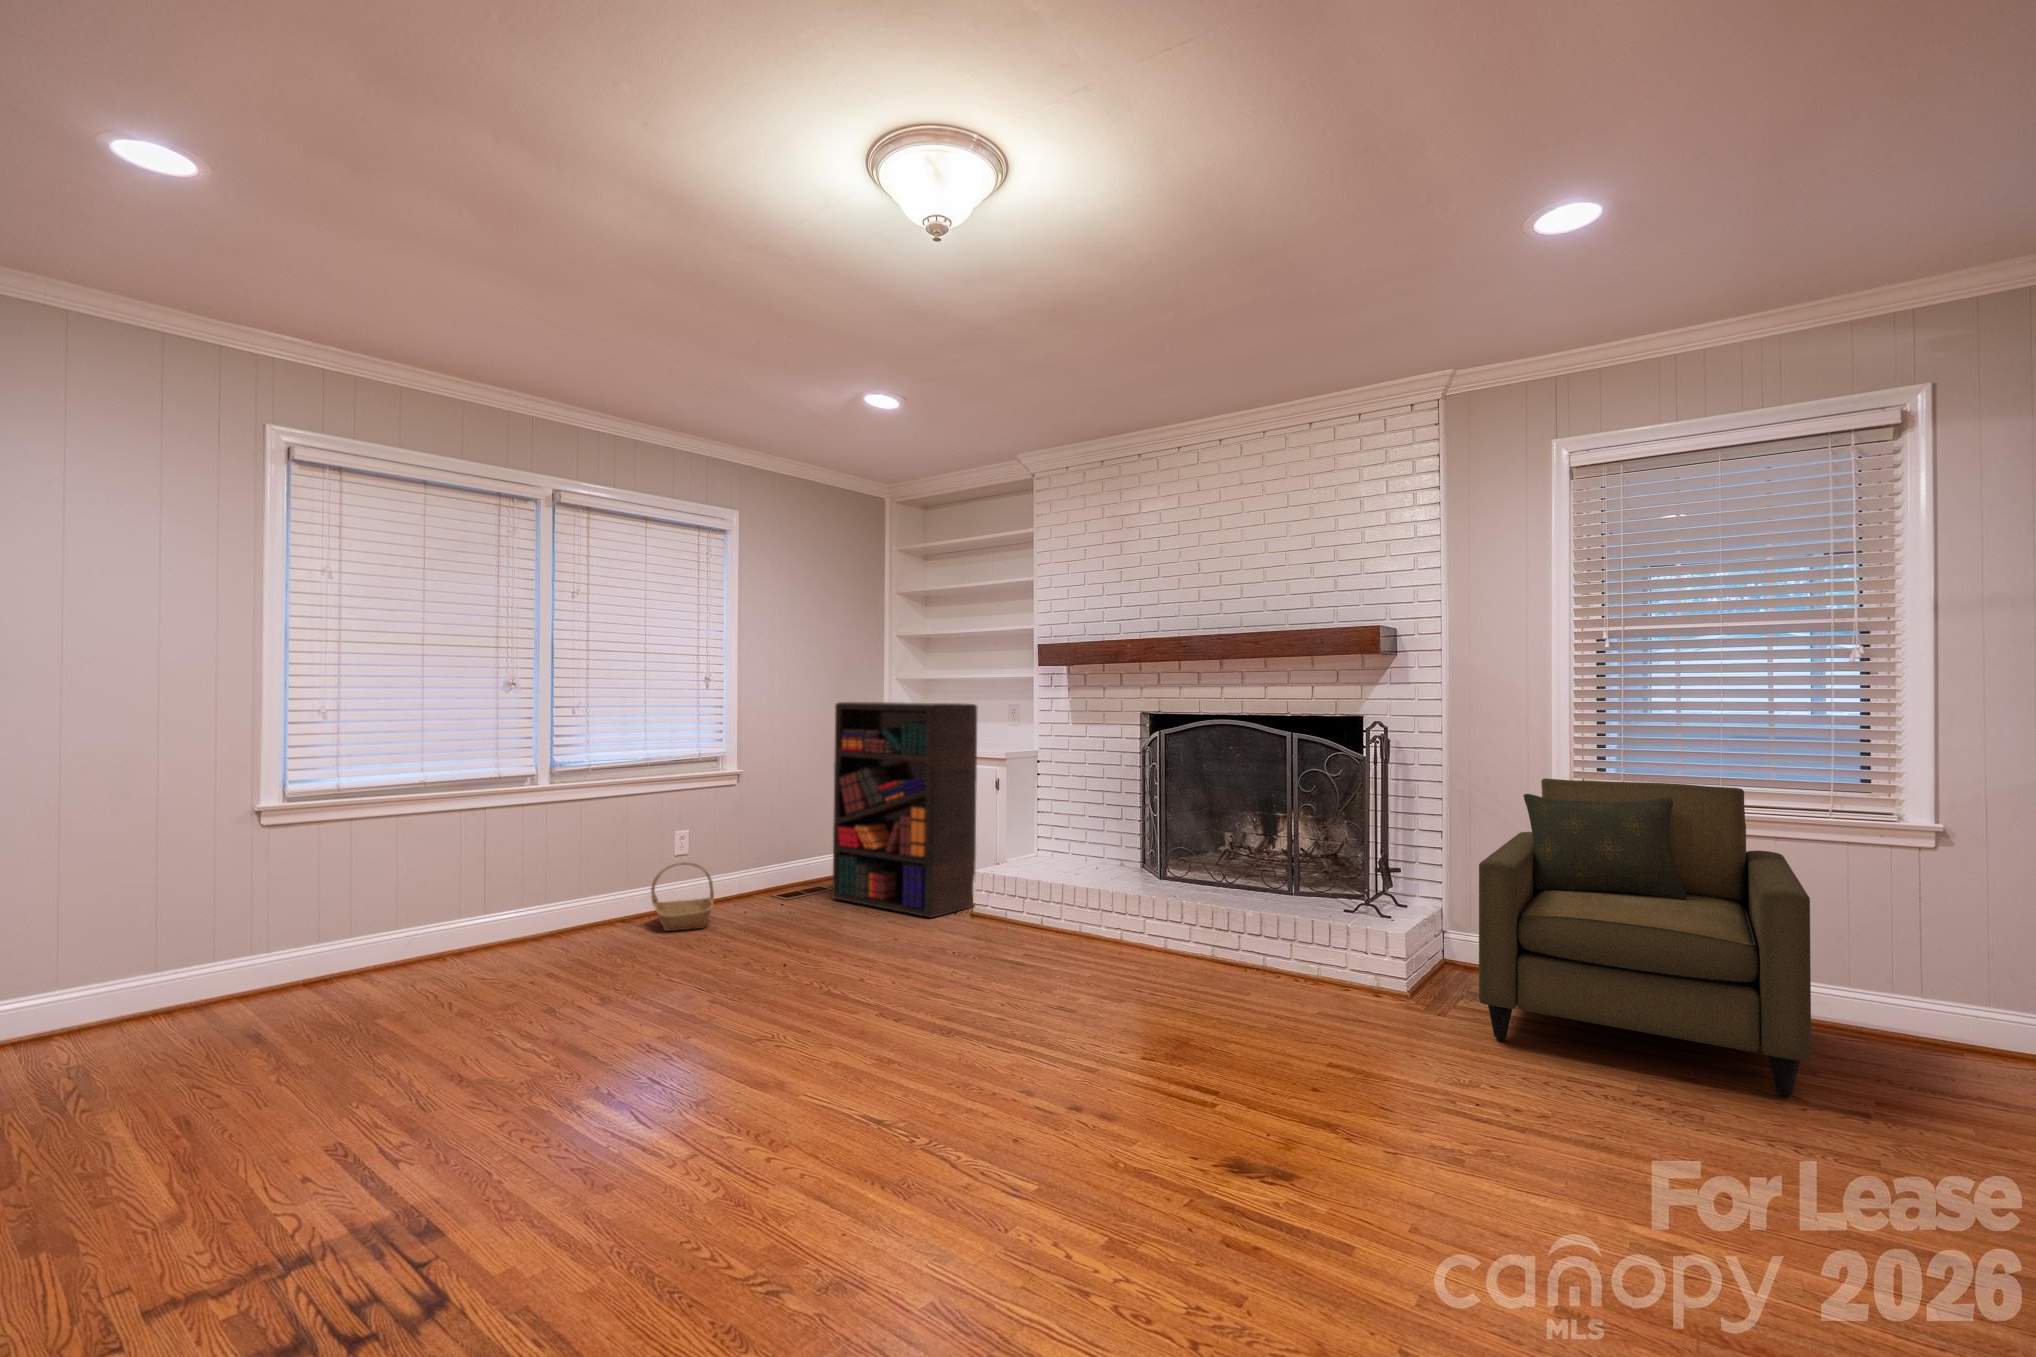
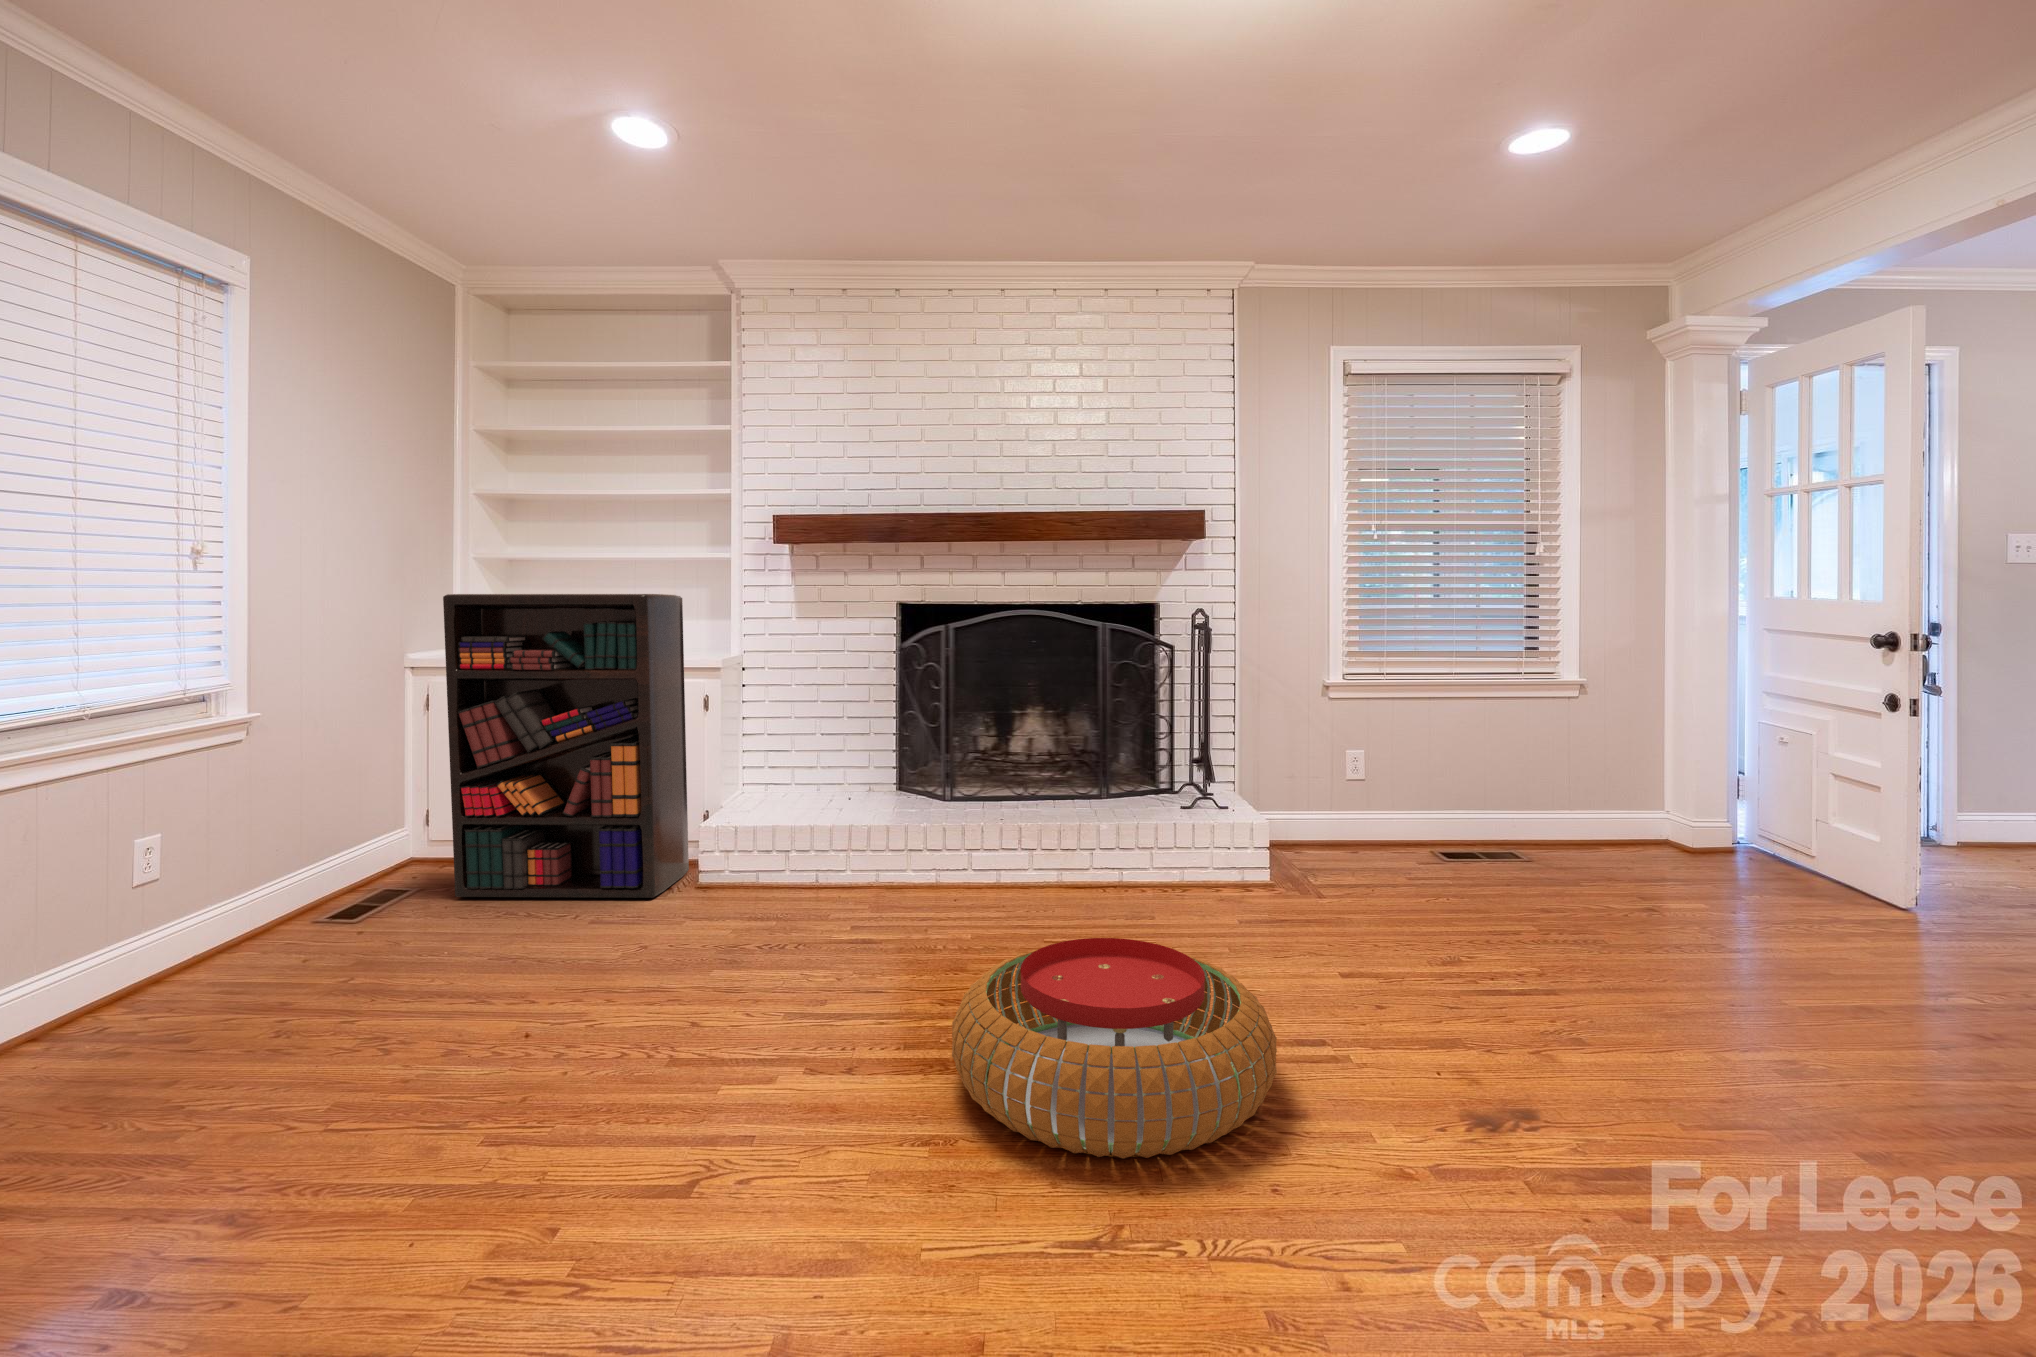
armchair: present [1479,778,1811,1097] -> none [1308,657,1652,911]
basket: present [651,862,714,931] -> none [126,883,280,1016]
pouf: none [913,968,1144,1112] -> present [952,938,1277,1159]

